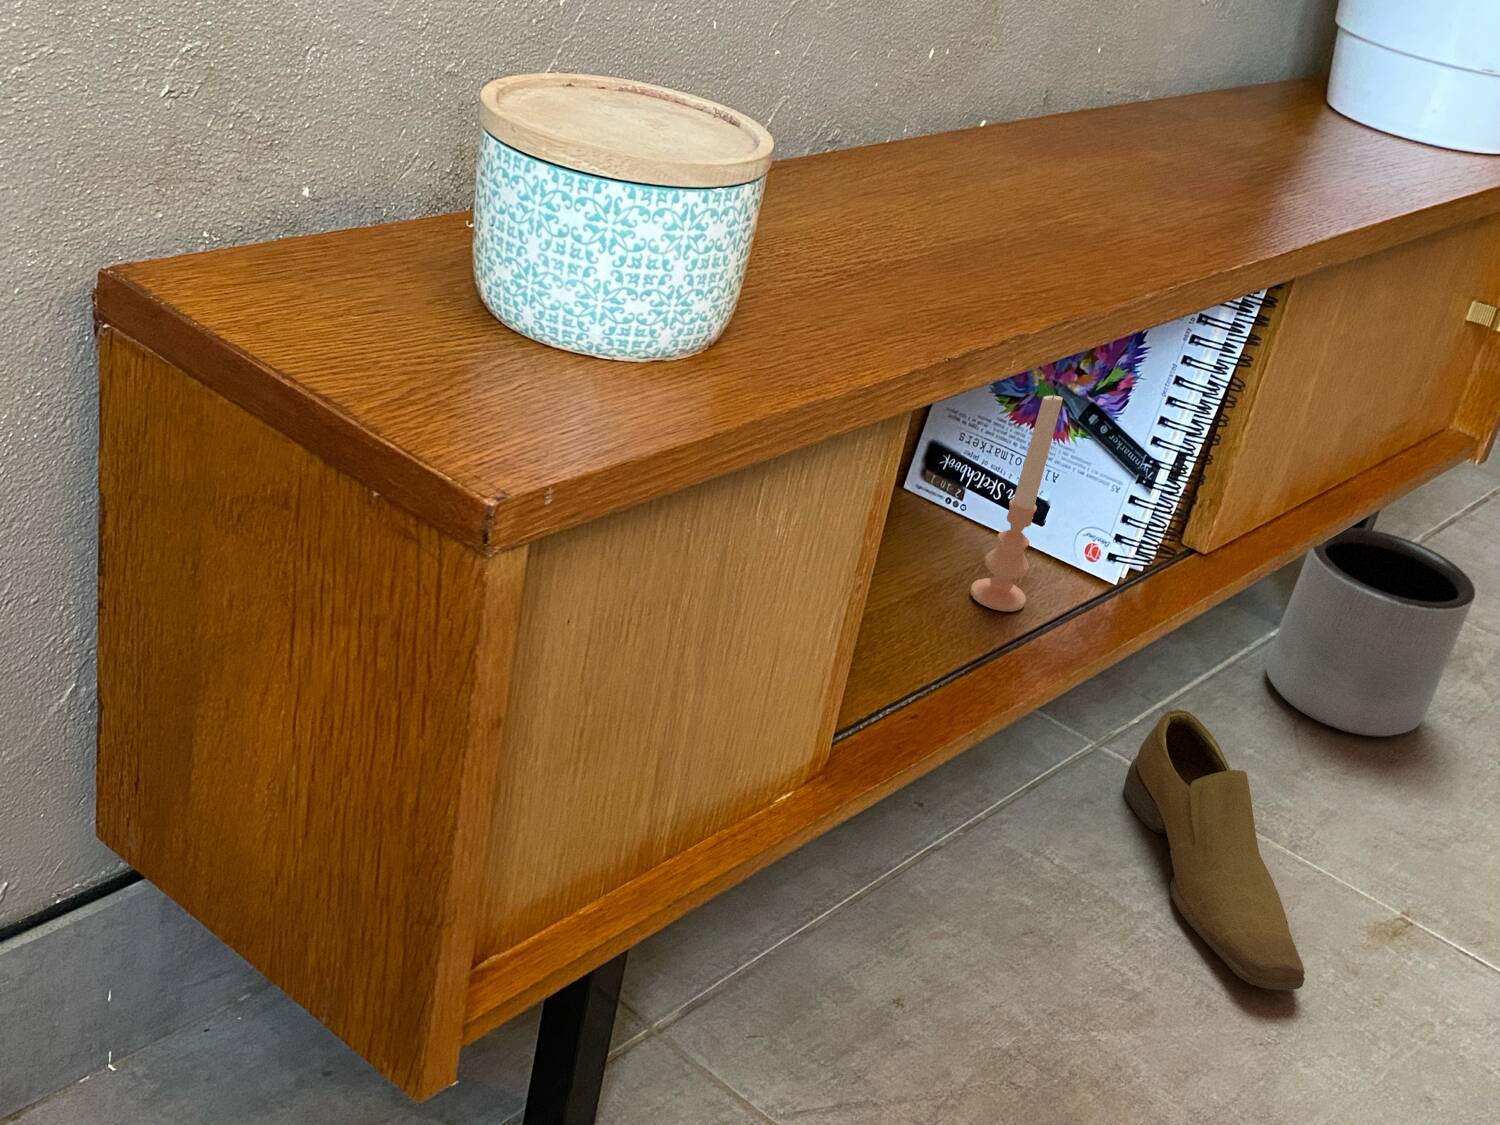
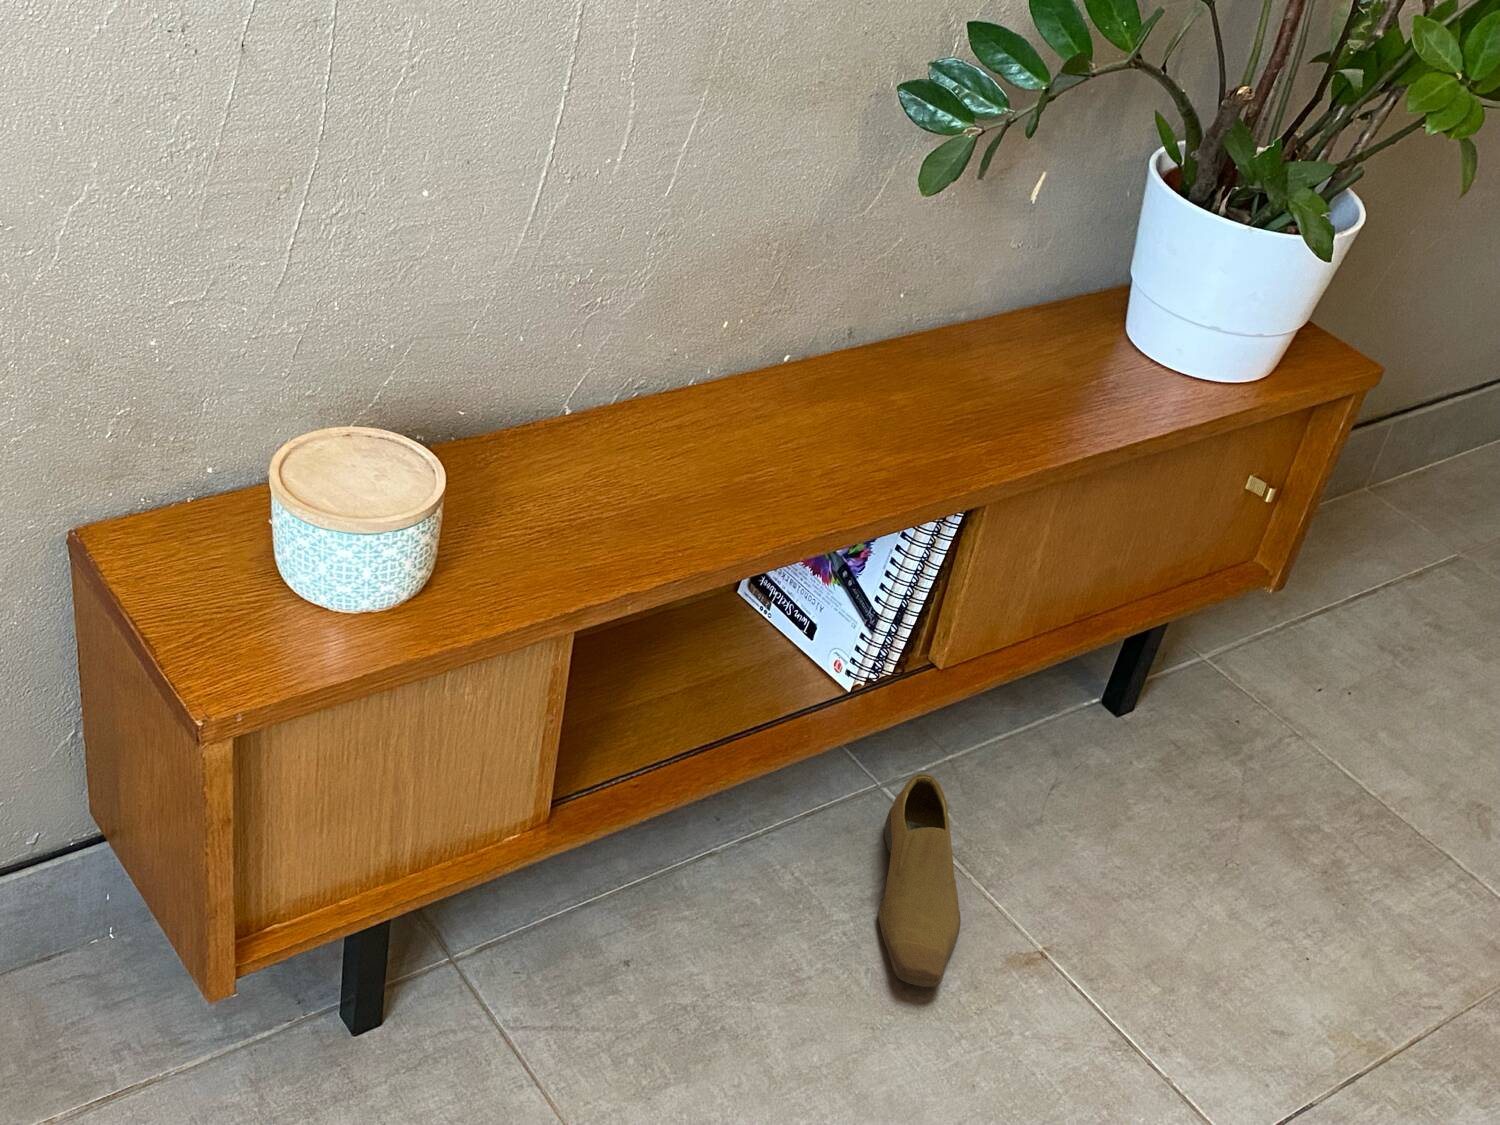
candle: present [971,394,1063,611] -> none [733,574,789,708]
planter: present [1266,528,1475,736] -> none [1053,638,1209,806]

